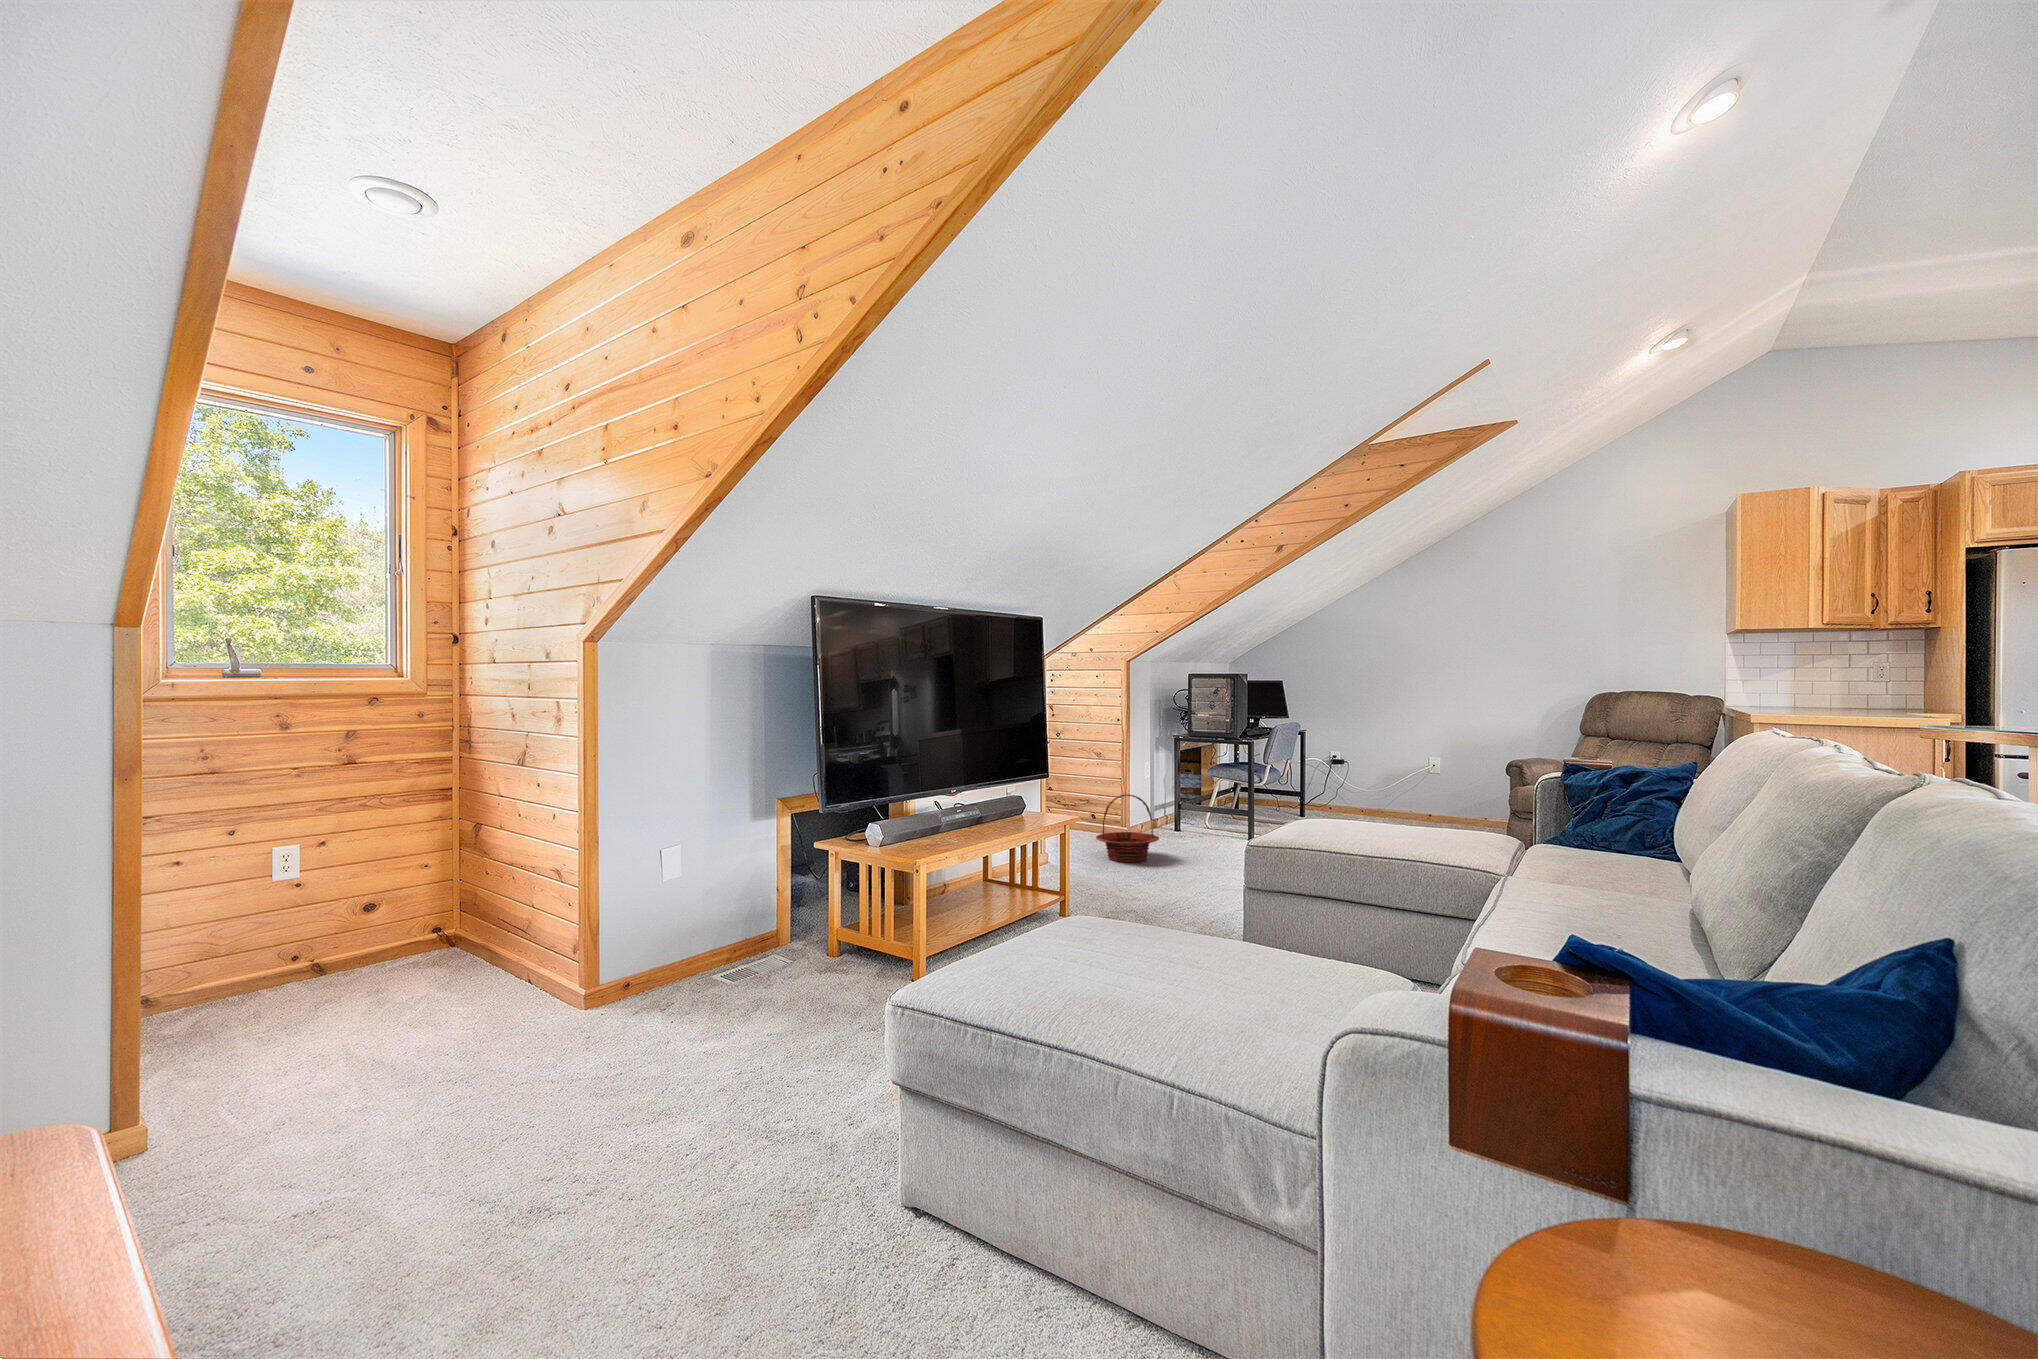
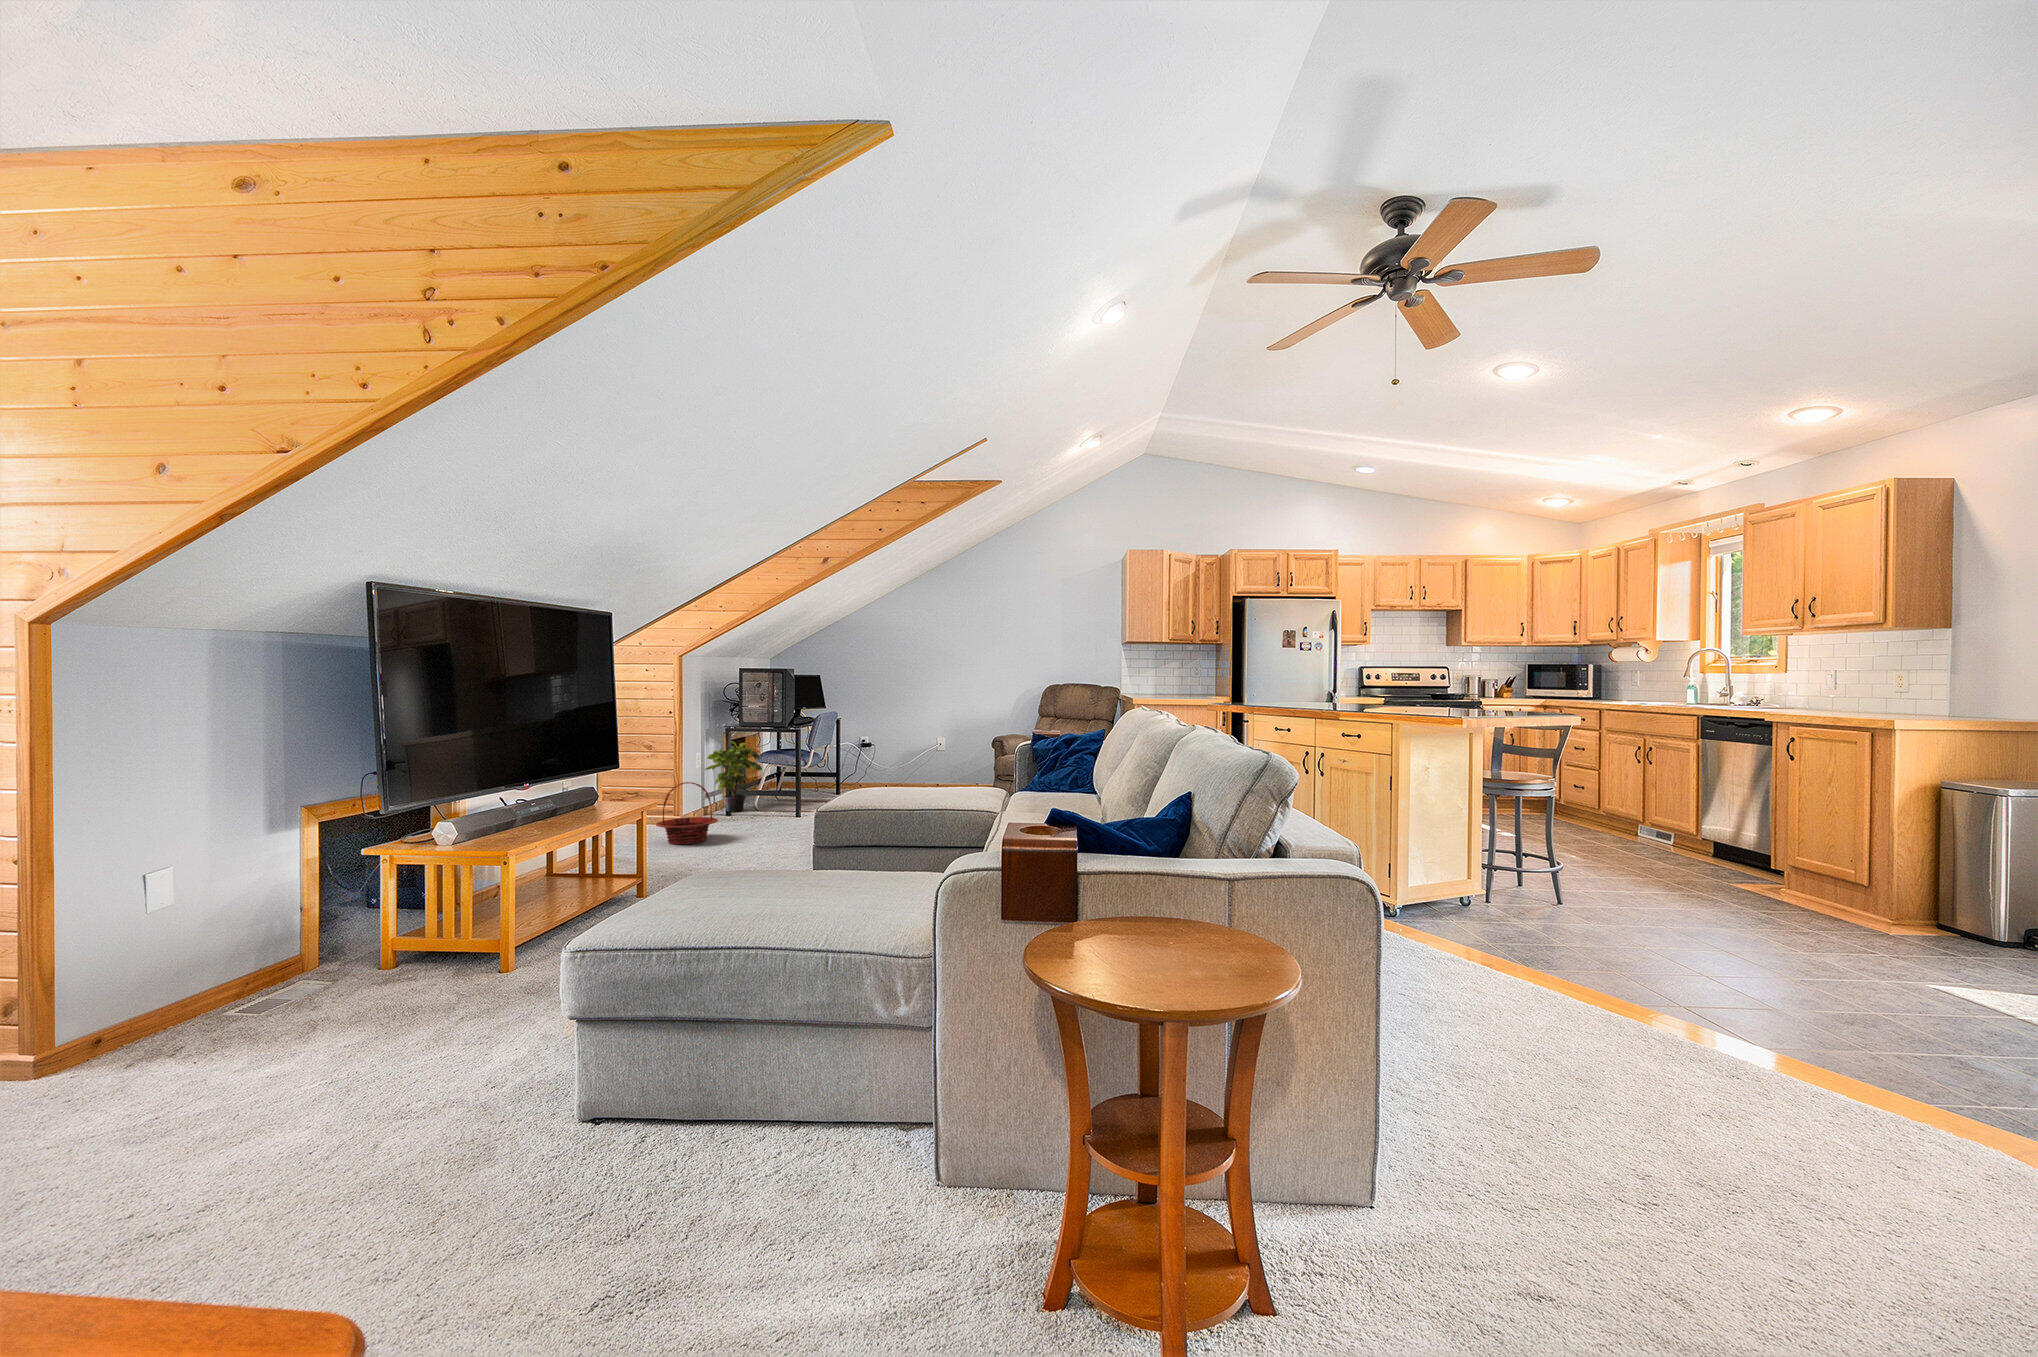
potted plant: none [1152,750,1215,827] -> present [705,741,762,811]

